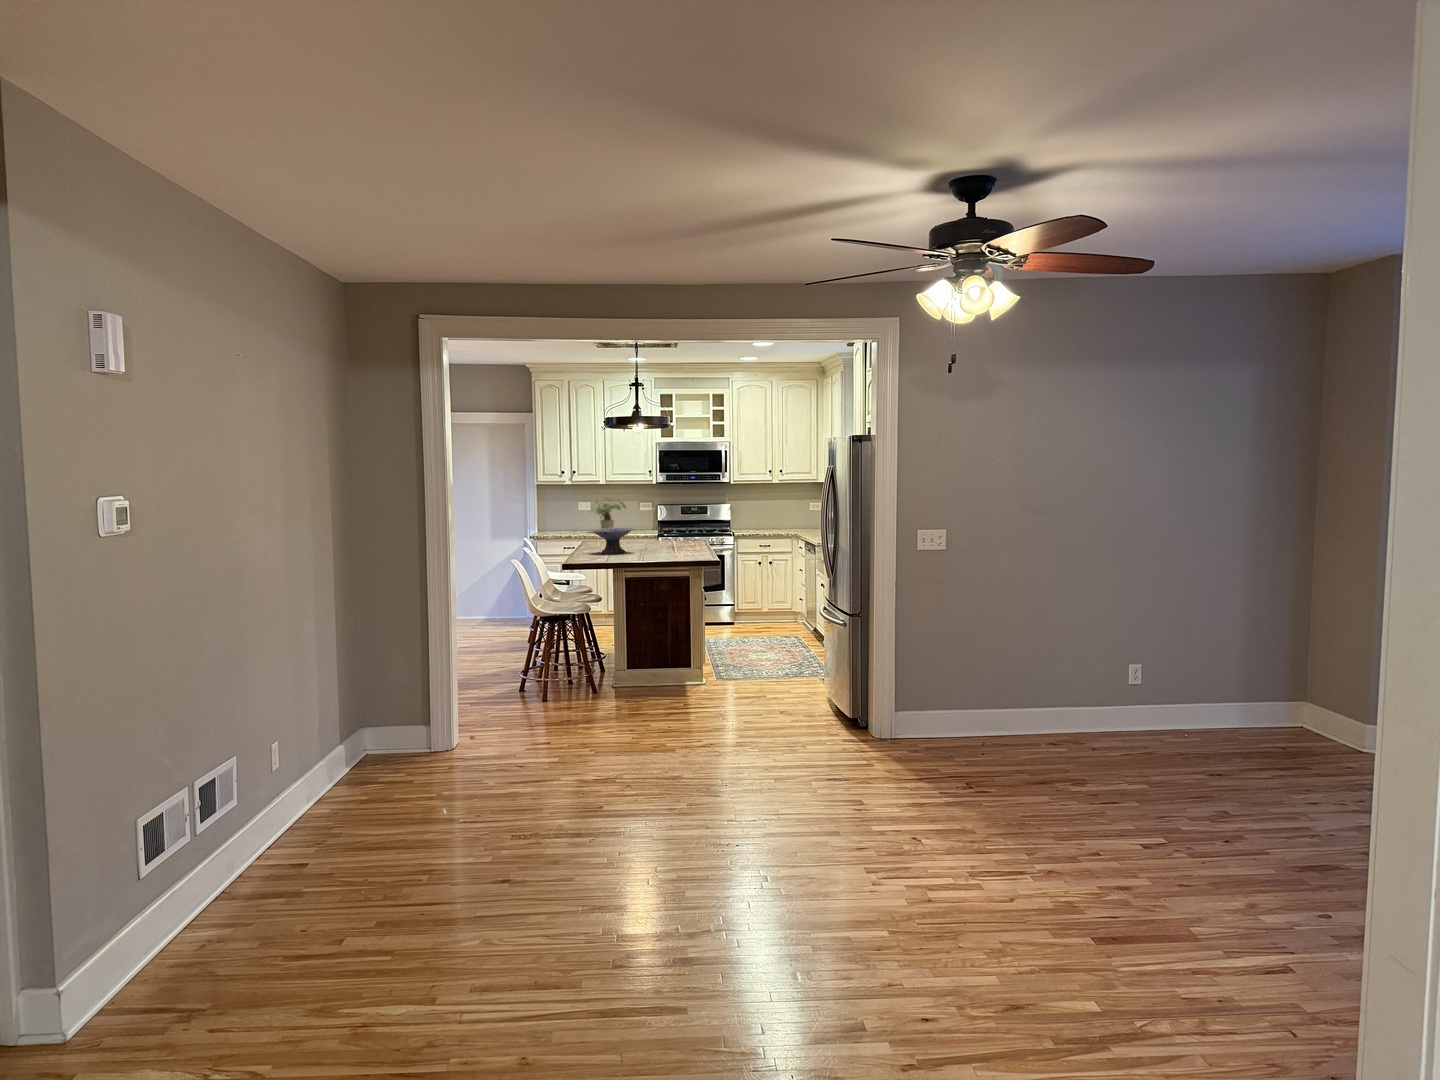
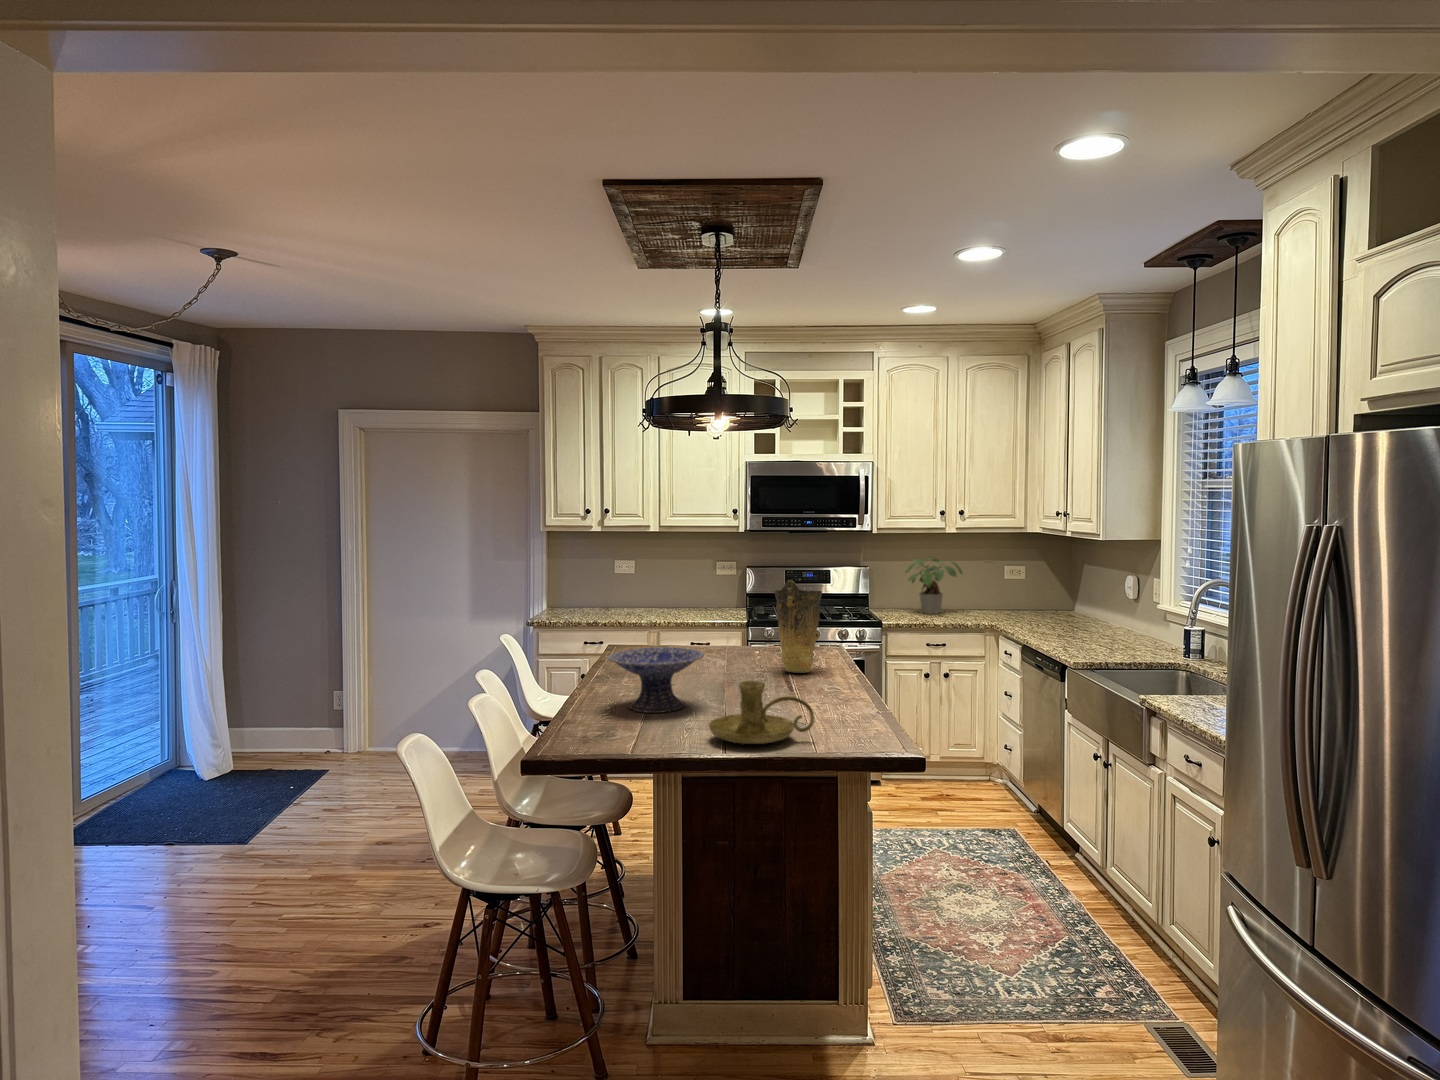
potted plant: present [594,500,626,529] -> present [905,557,962,614]
vase: none [668,500,690,545] -> present [775,580,822,673]
candle holder: none [636,534,679,557] -> present [709,681,814,744]

